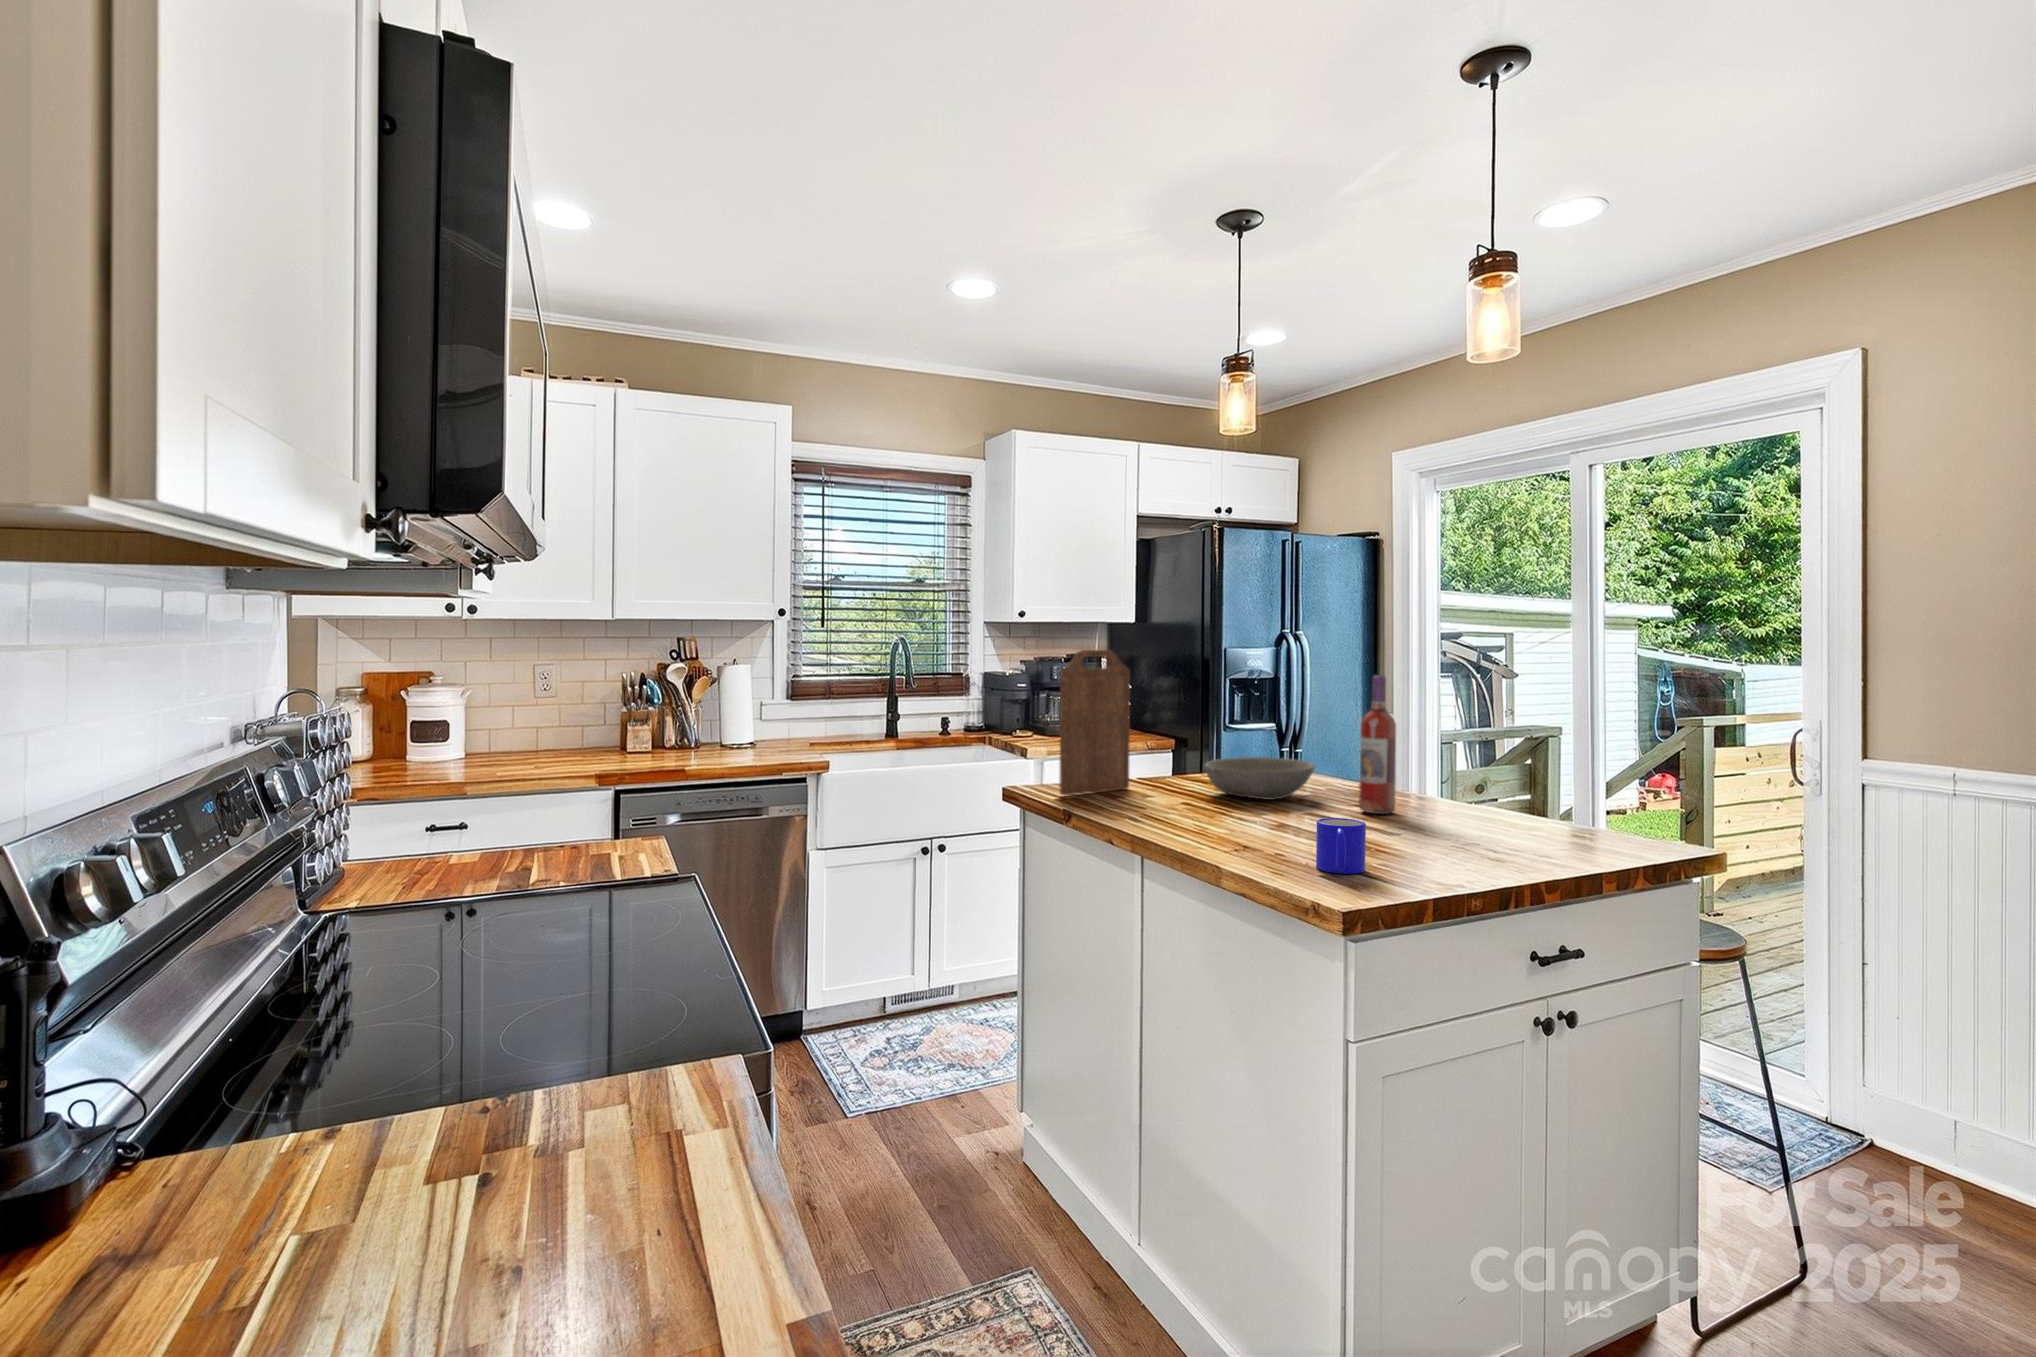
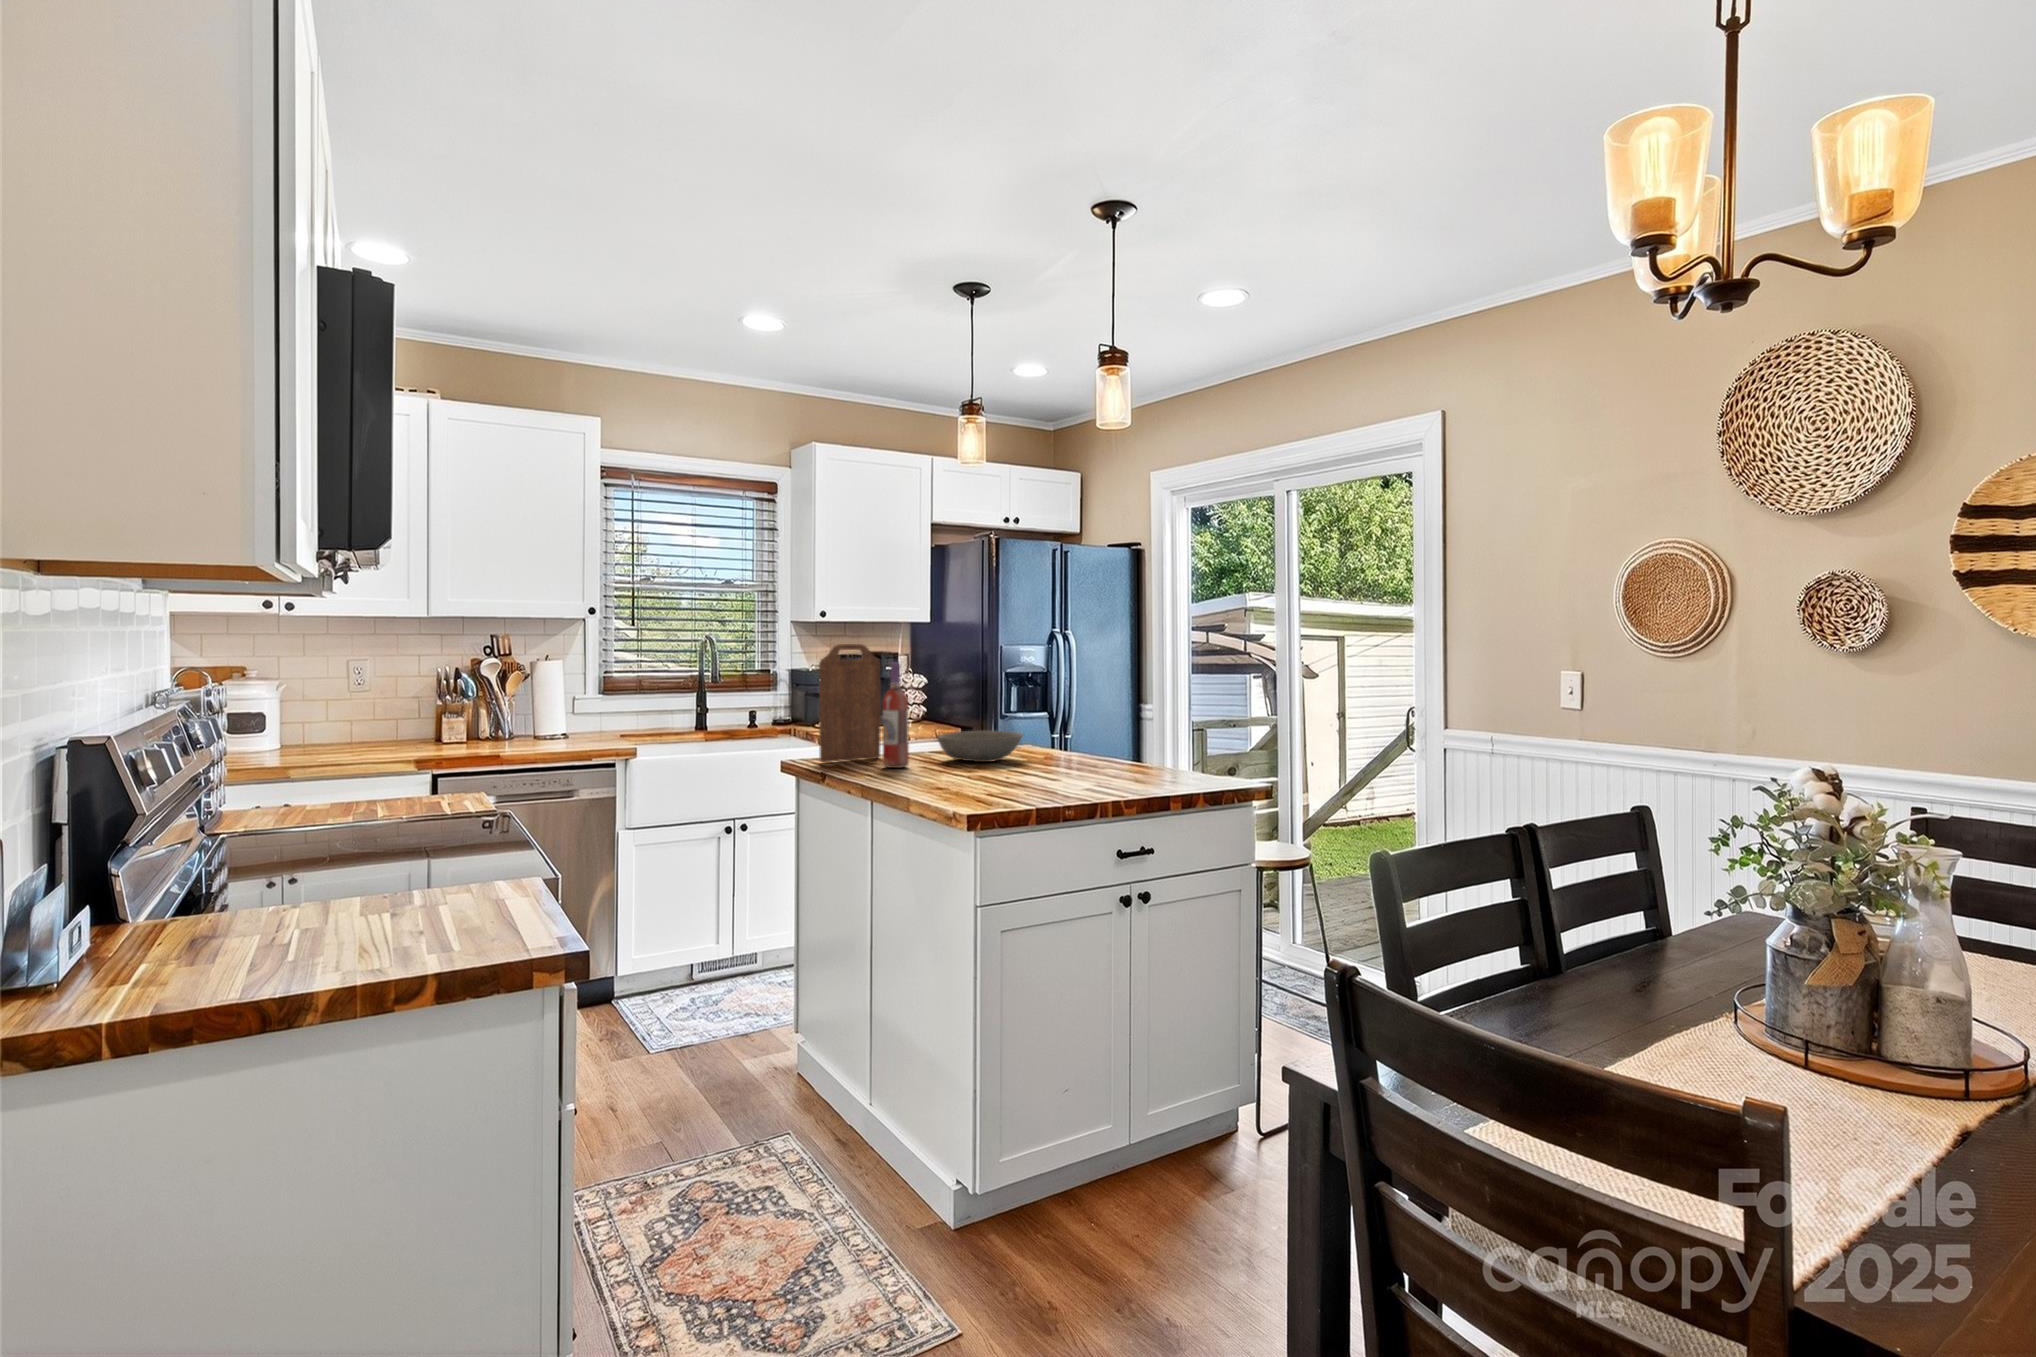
wine bottle: present [1359,675,1396,814] -> present [883,662,909,768]
mug: present [1316,818,1366,874] -> none [974,761,1007,798]

